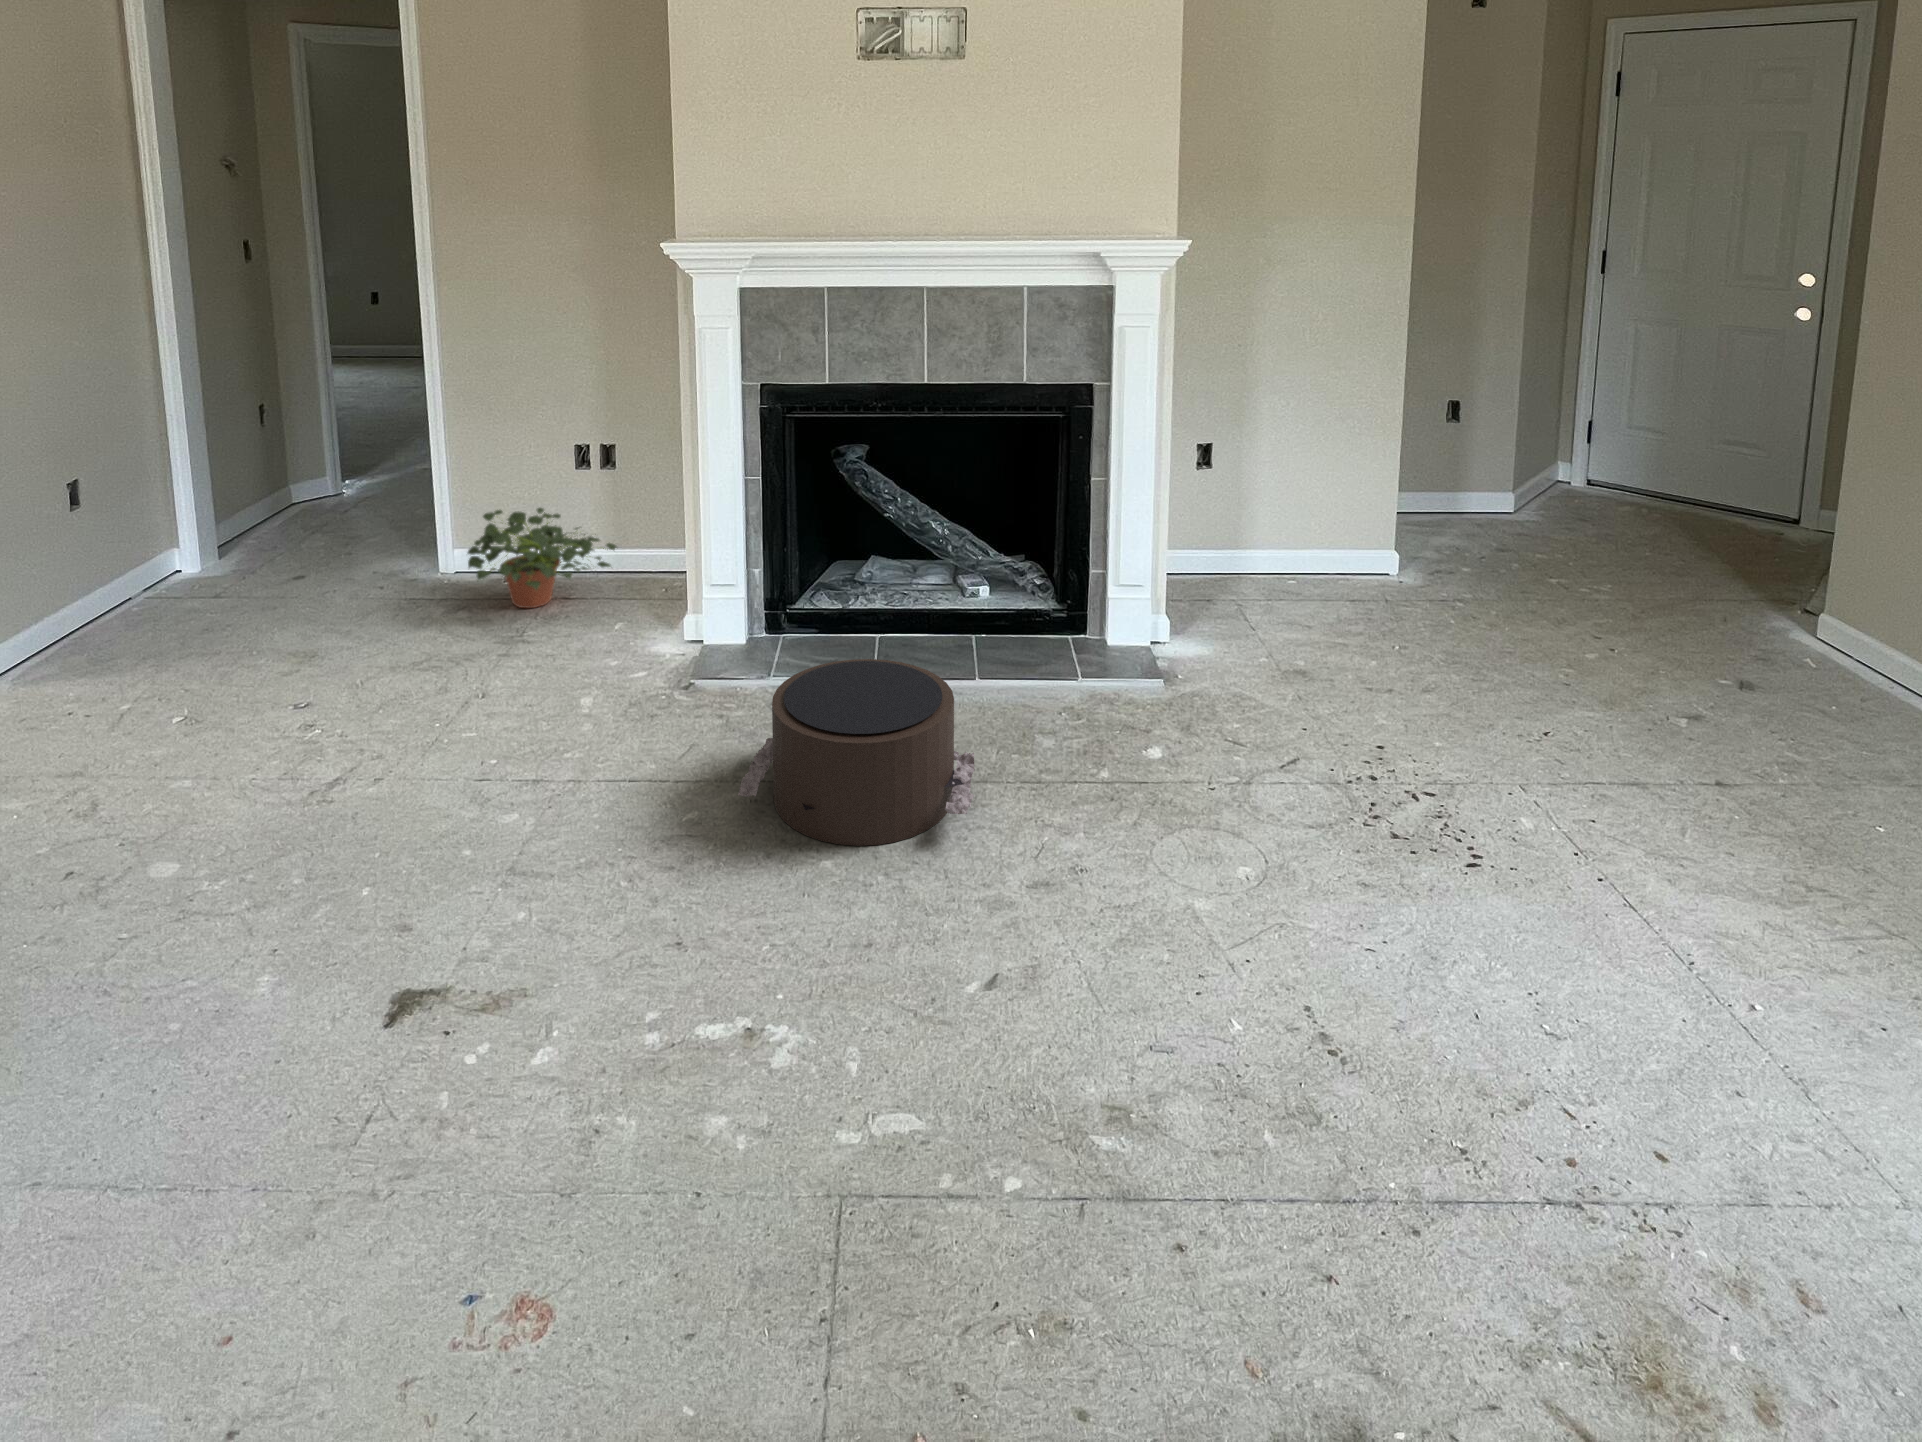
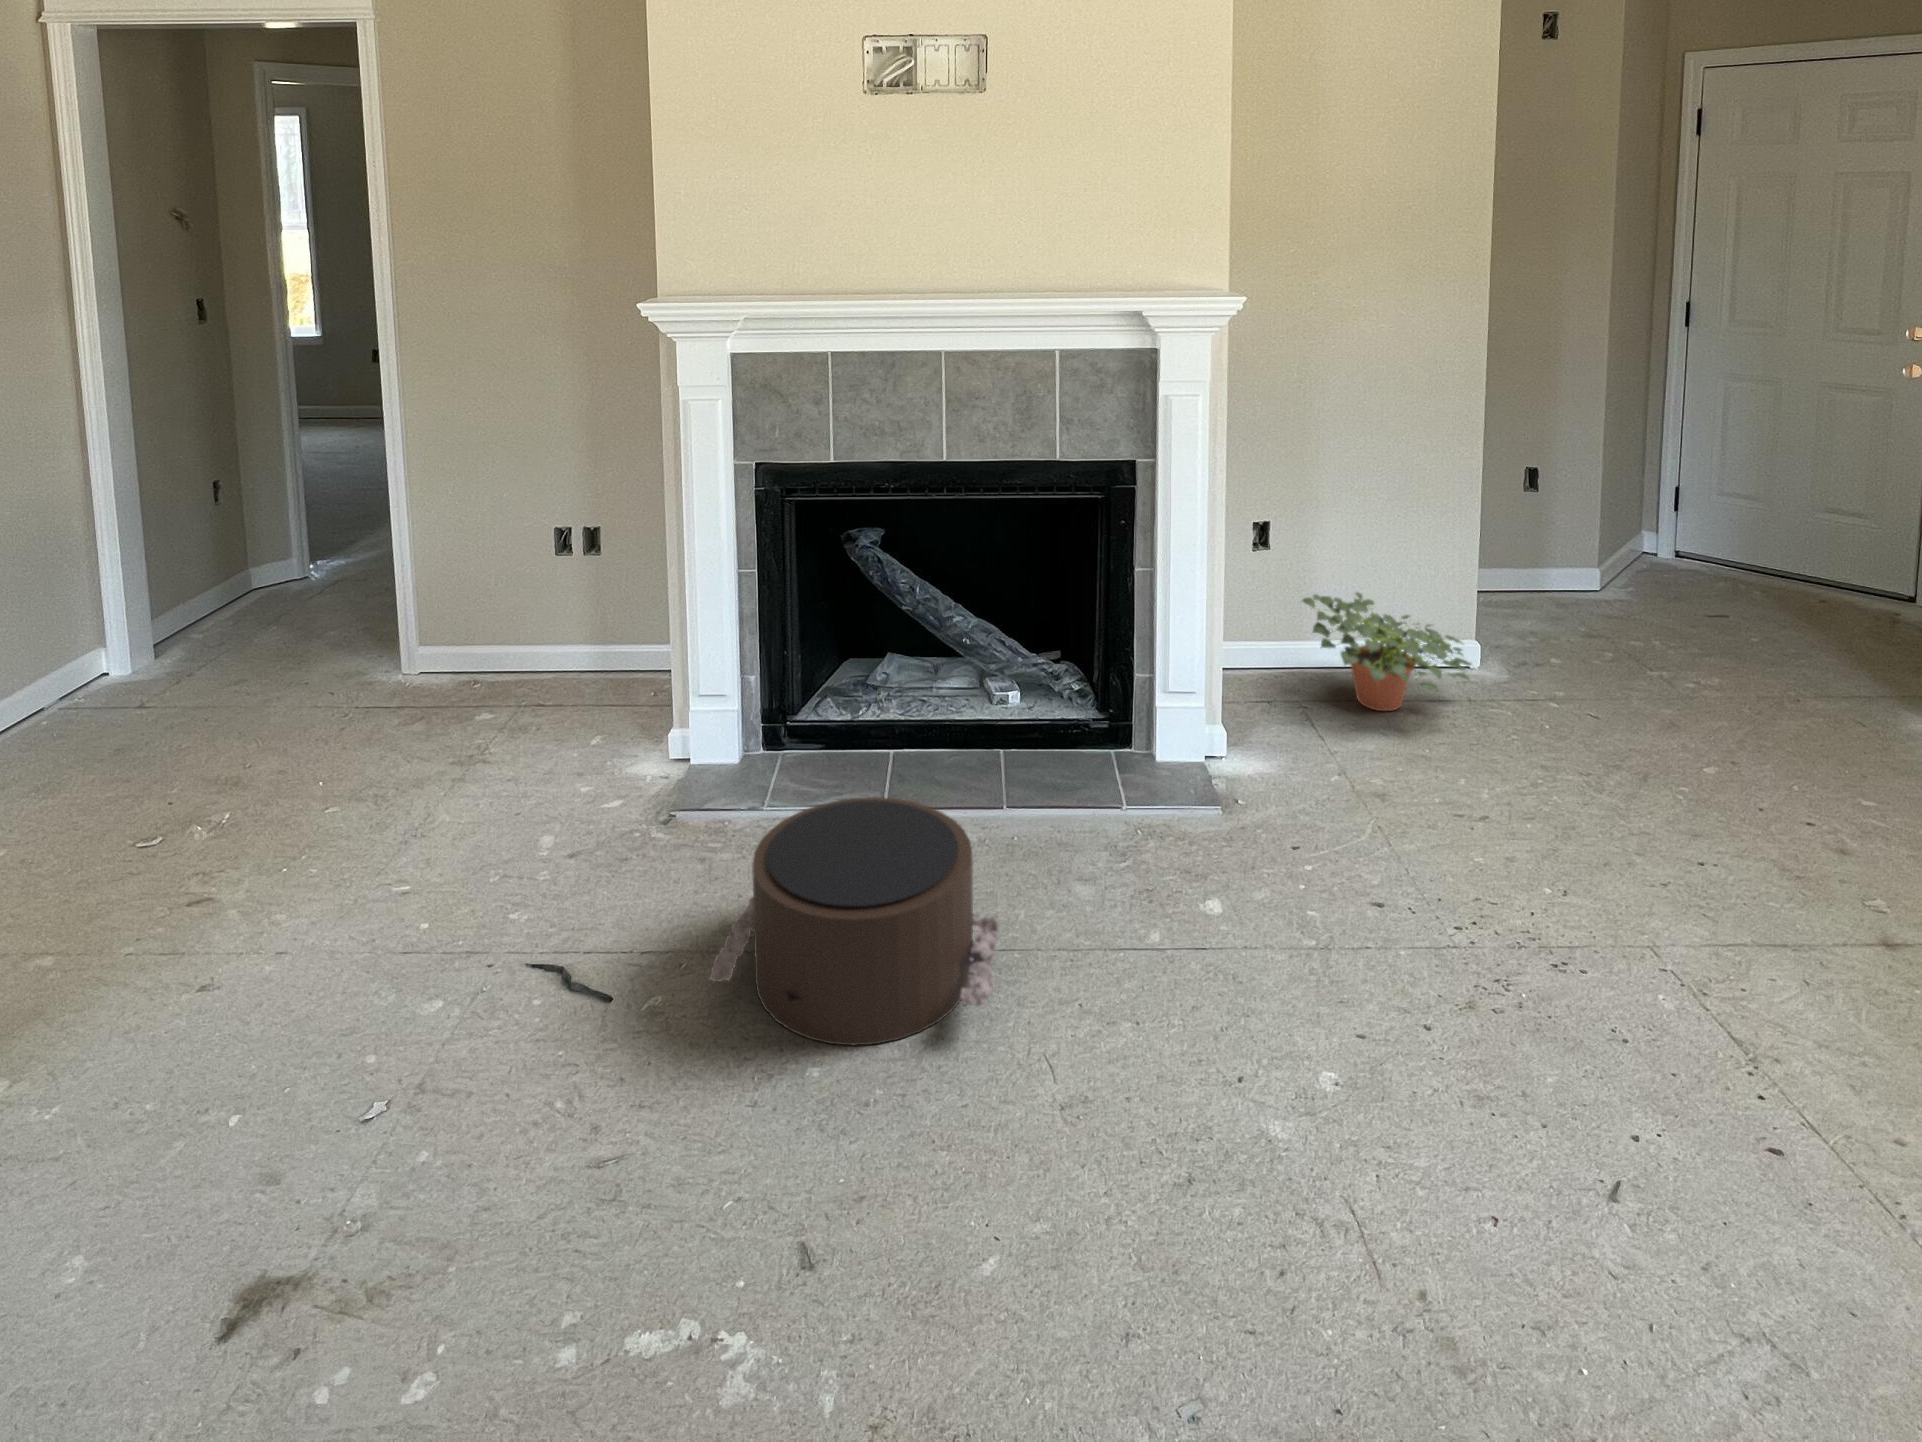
potted plant: present [468,508,617,608] -> present [1302,592,1471,711]

